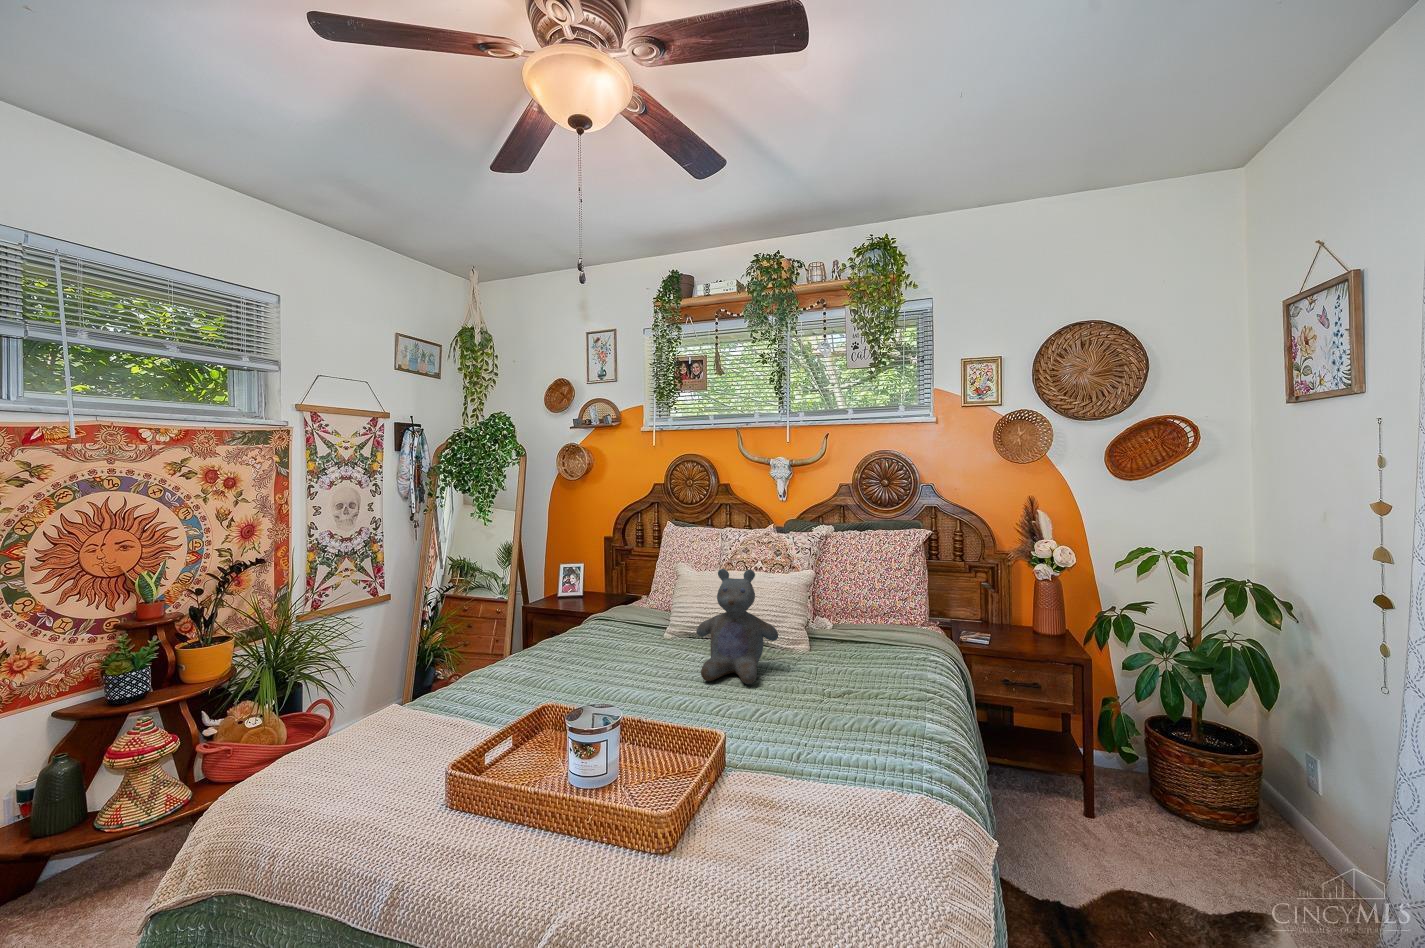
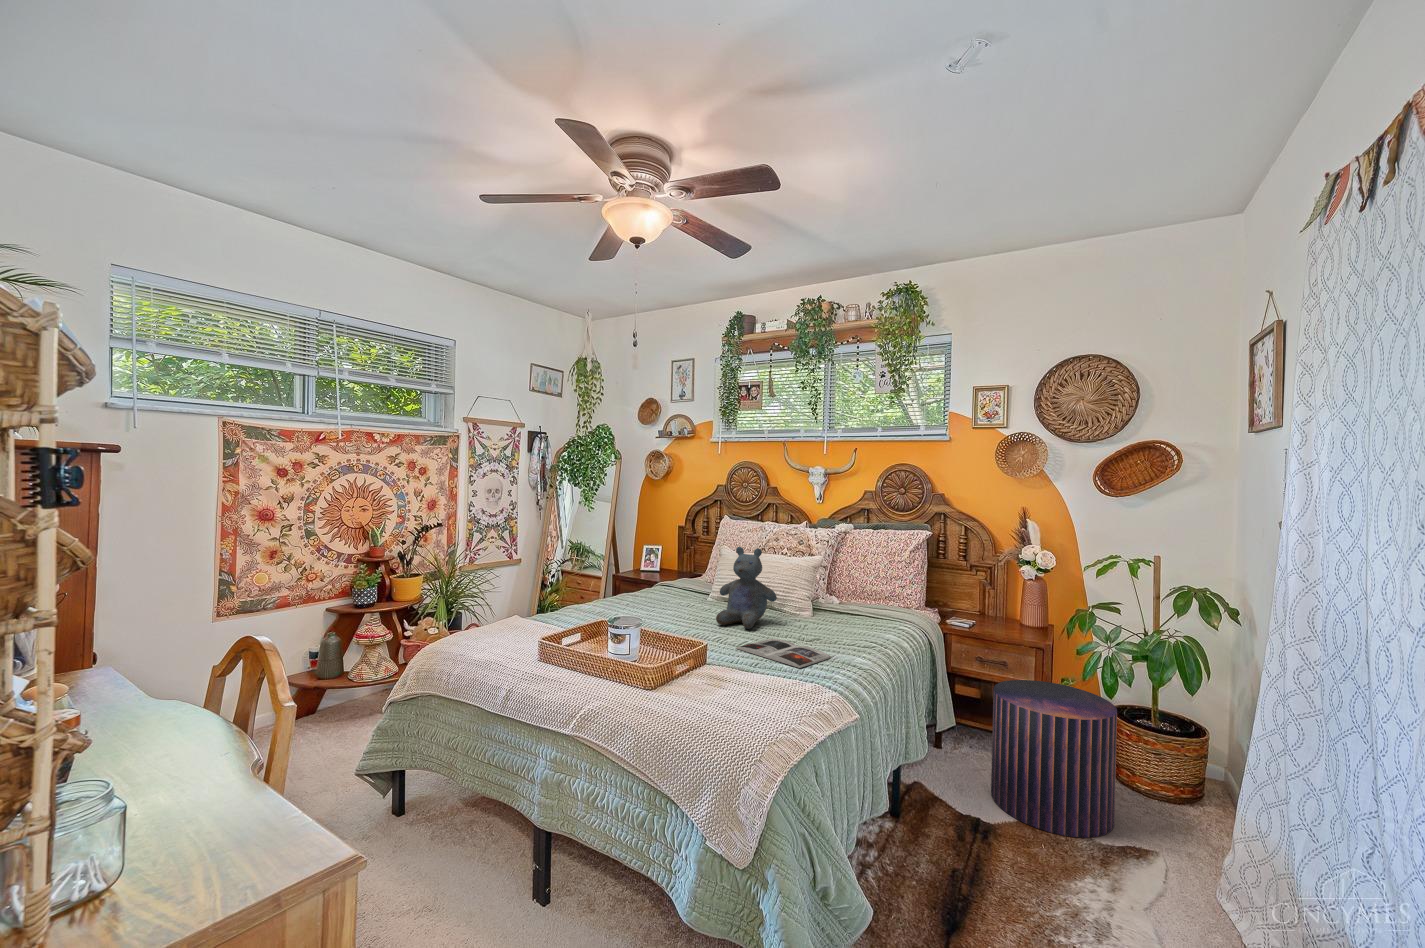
magazine: none [754,700,893,756] -> present [736,639,831,668]
pouf: none [1047,705,1211,912] -> present [991,680,1117,838]

